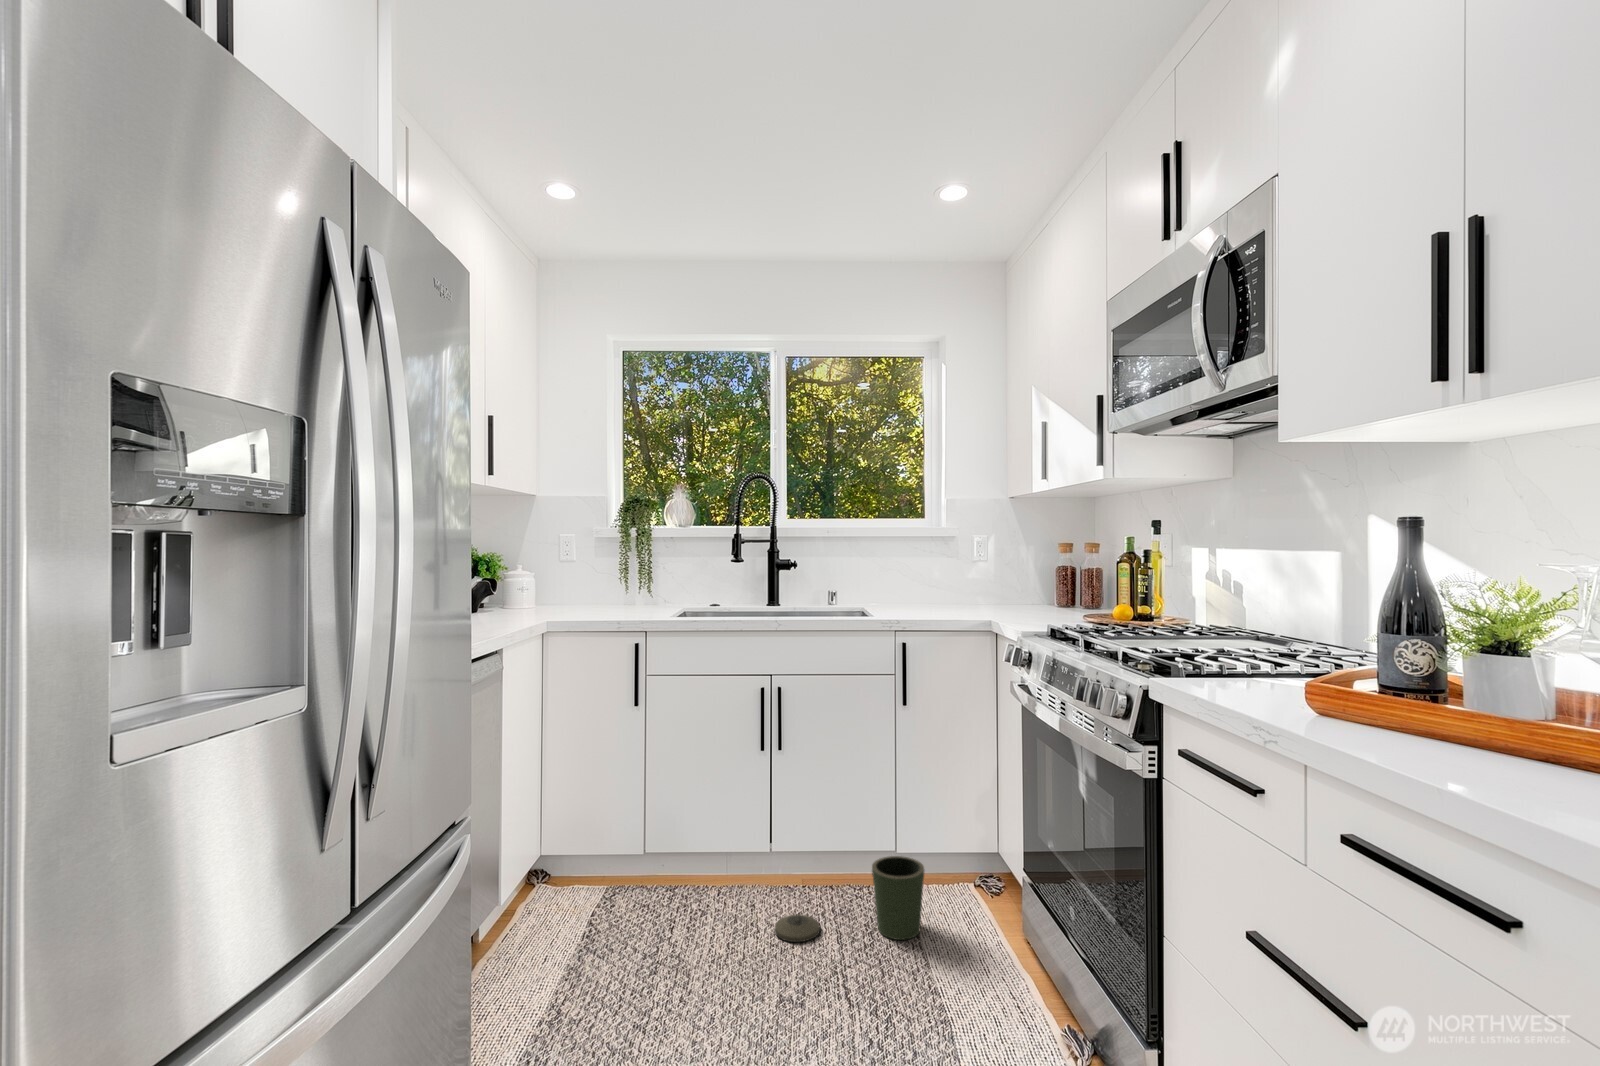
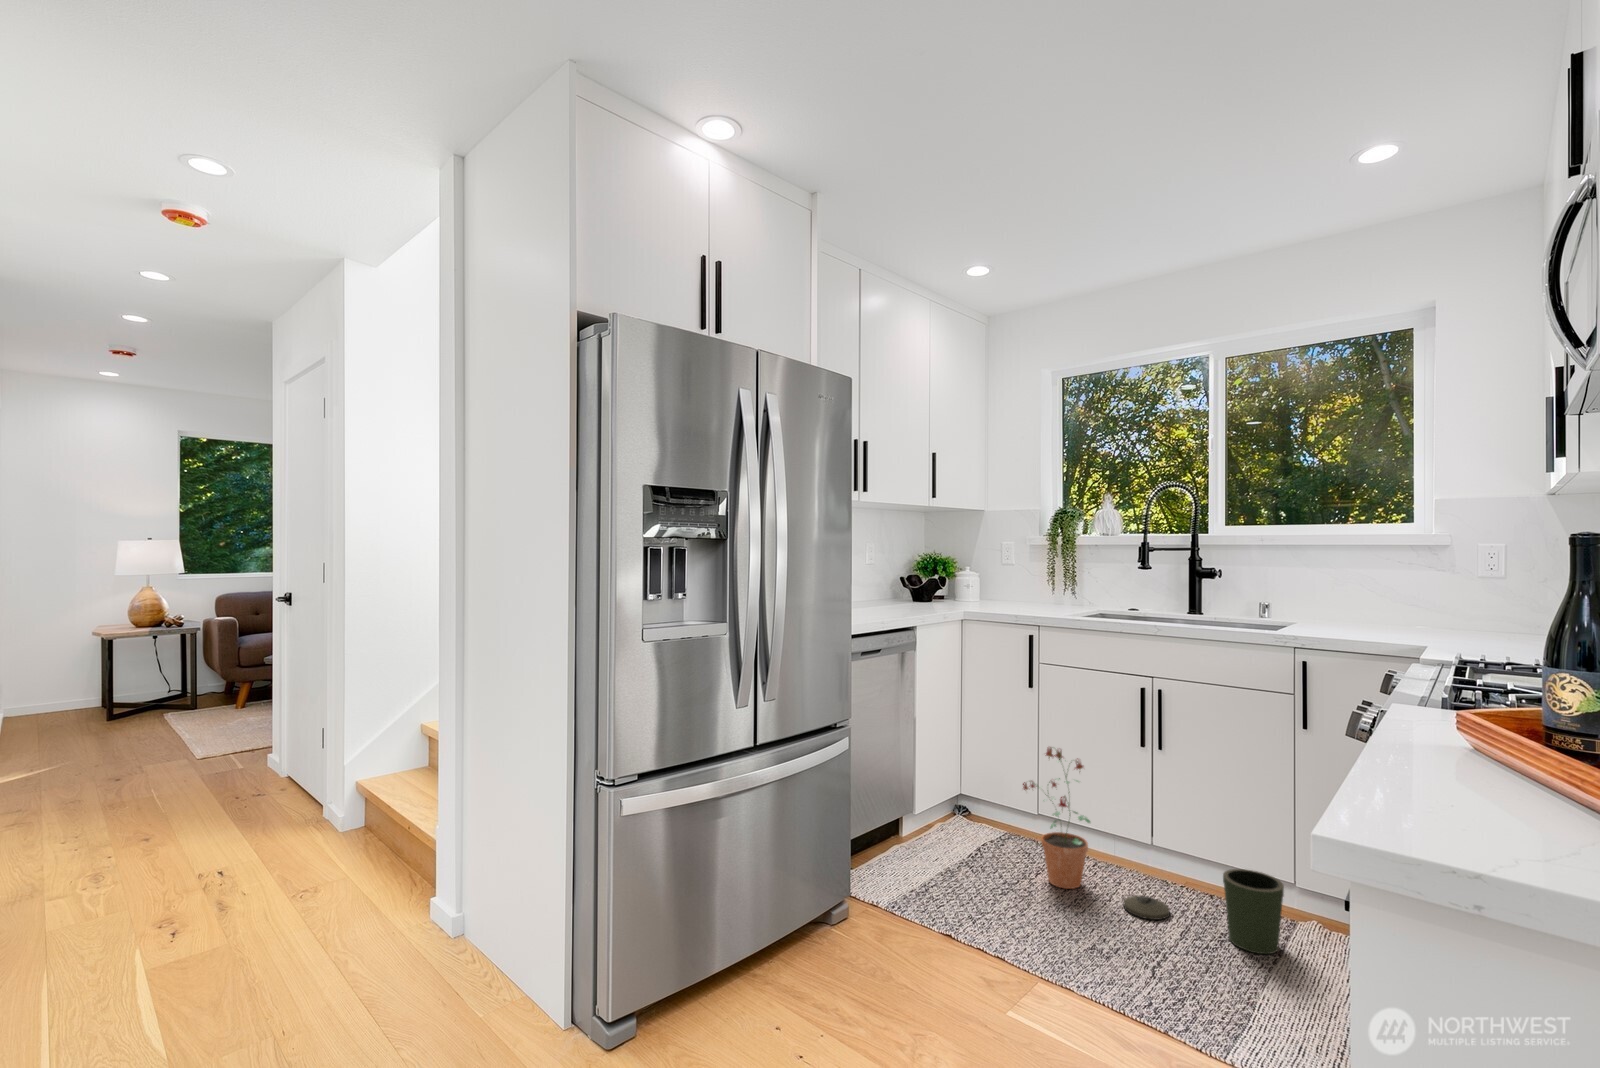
potted plant: none [654,775,738,938] -> present [1023,747,1090,889]

